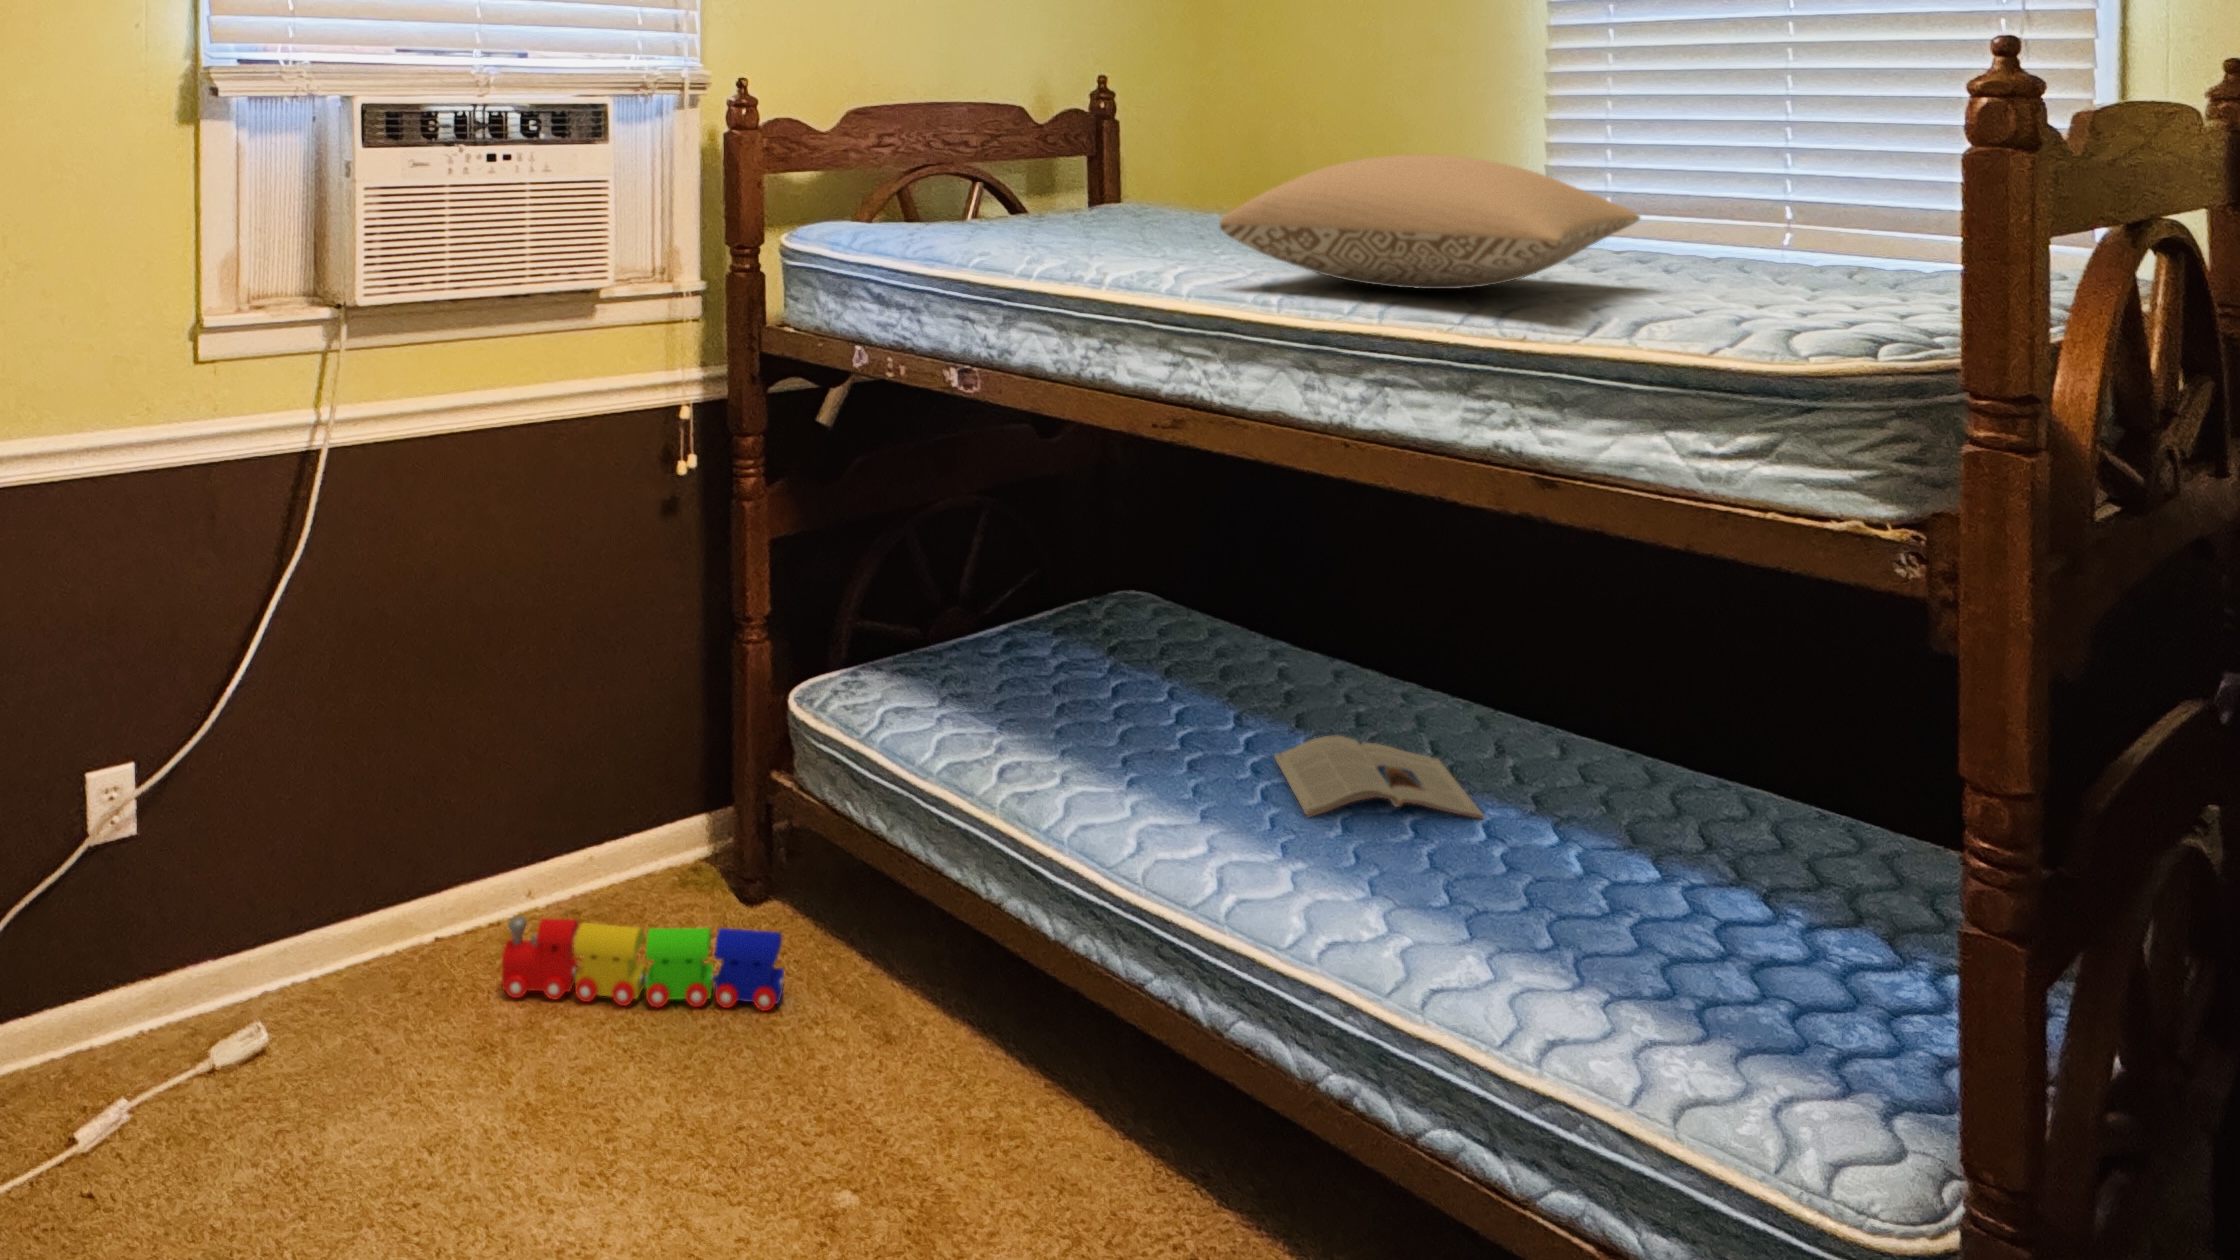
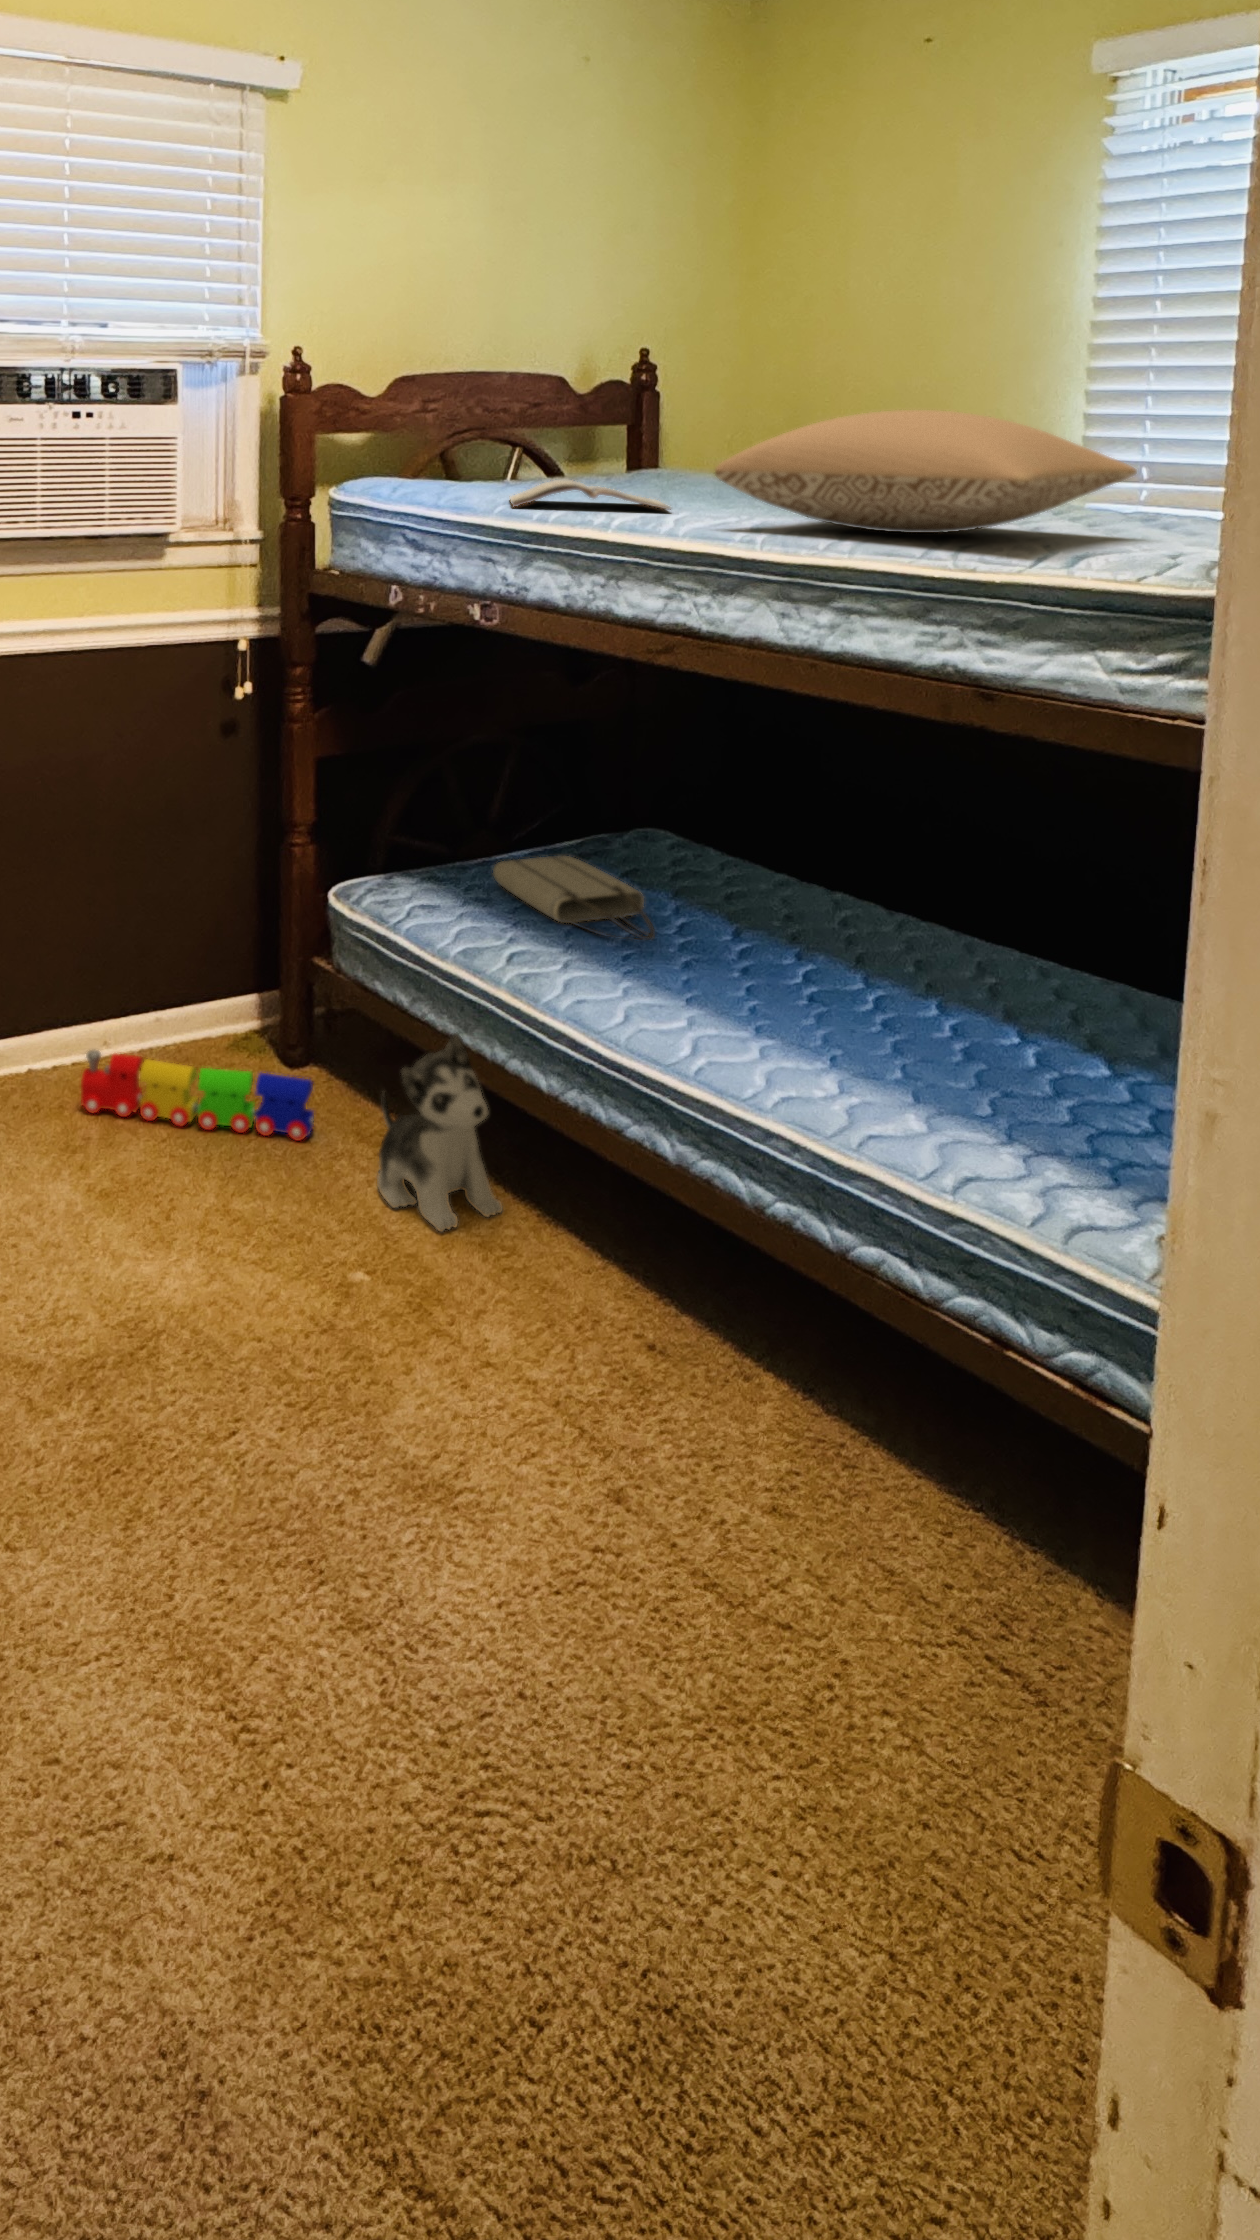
tote bag: none [978,633,1162,740] -> present [493,856,655,940]
magazine: present [1275,735,1484,819] -> present [509,480,671,510]
plush toy: none [862,872,1009,1126] -> present [377,1033,502,1231]

